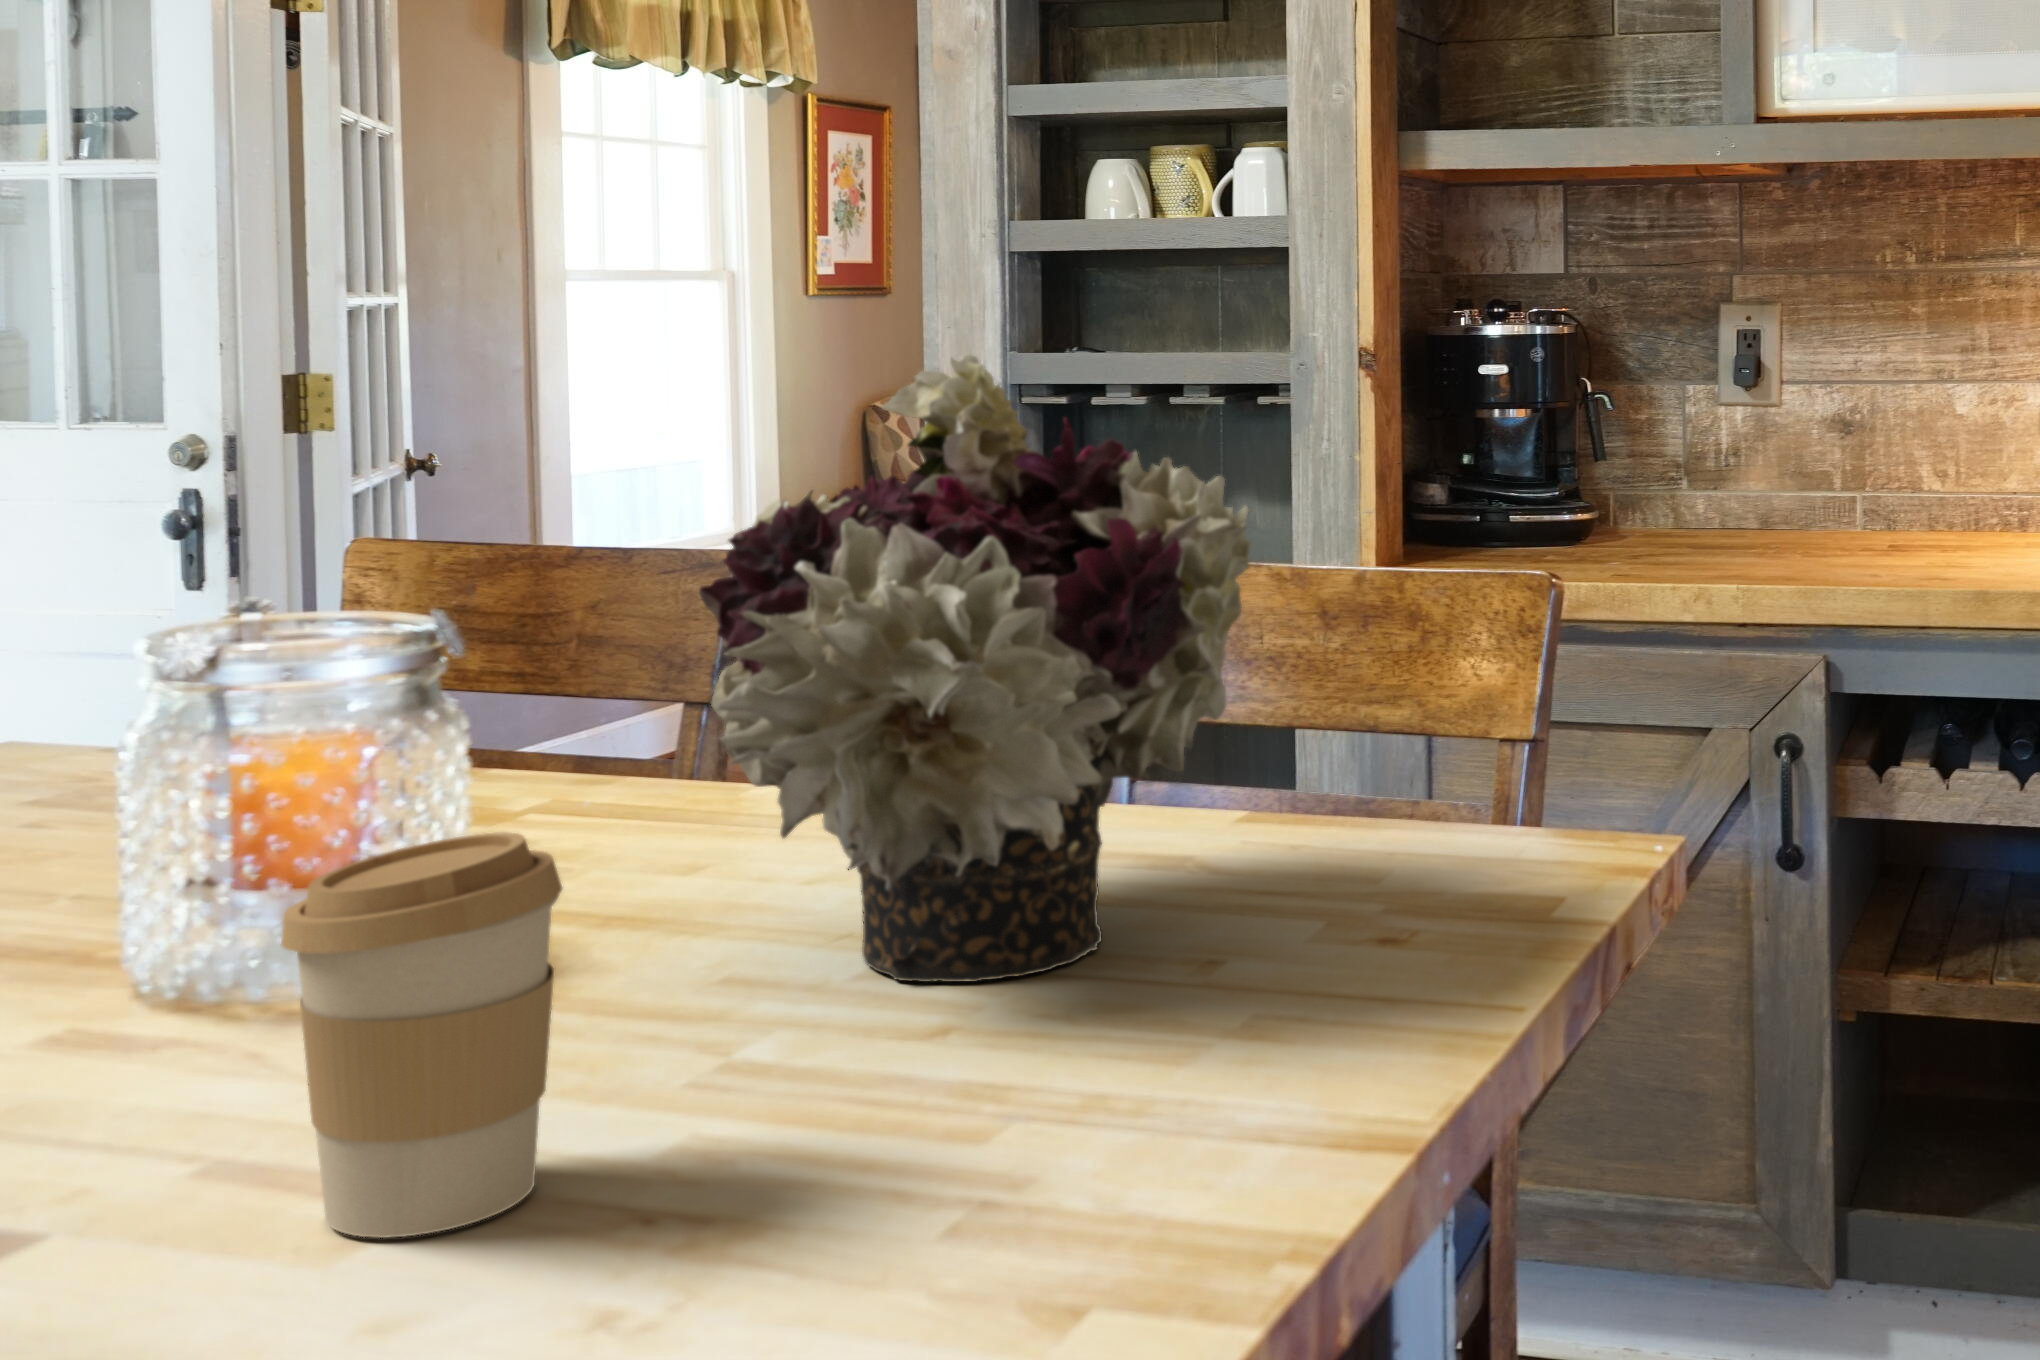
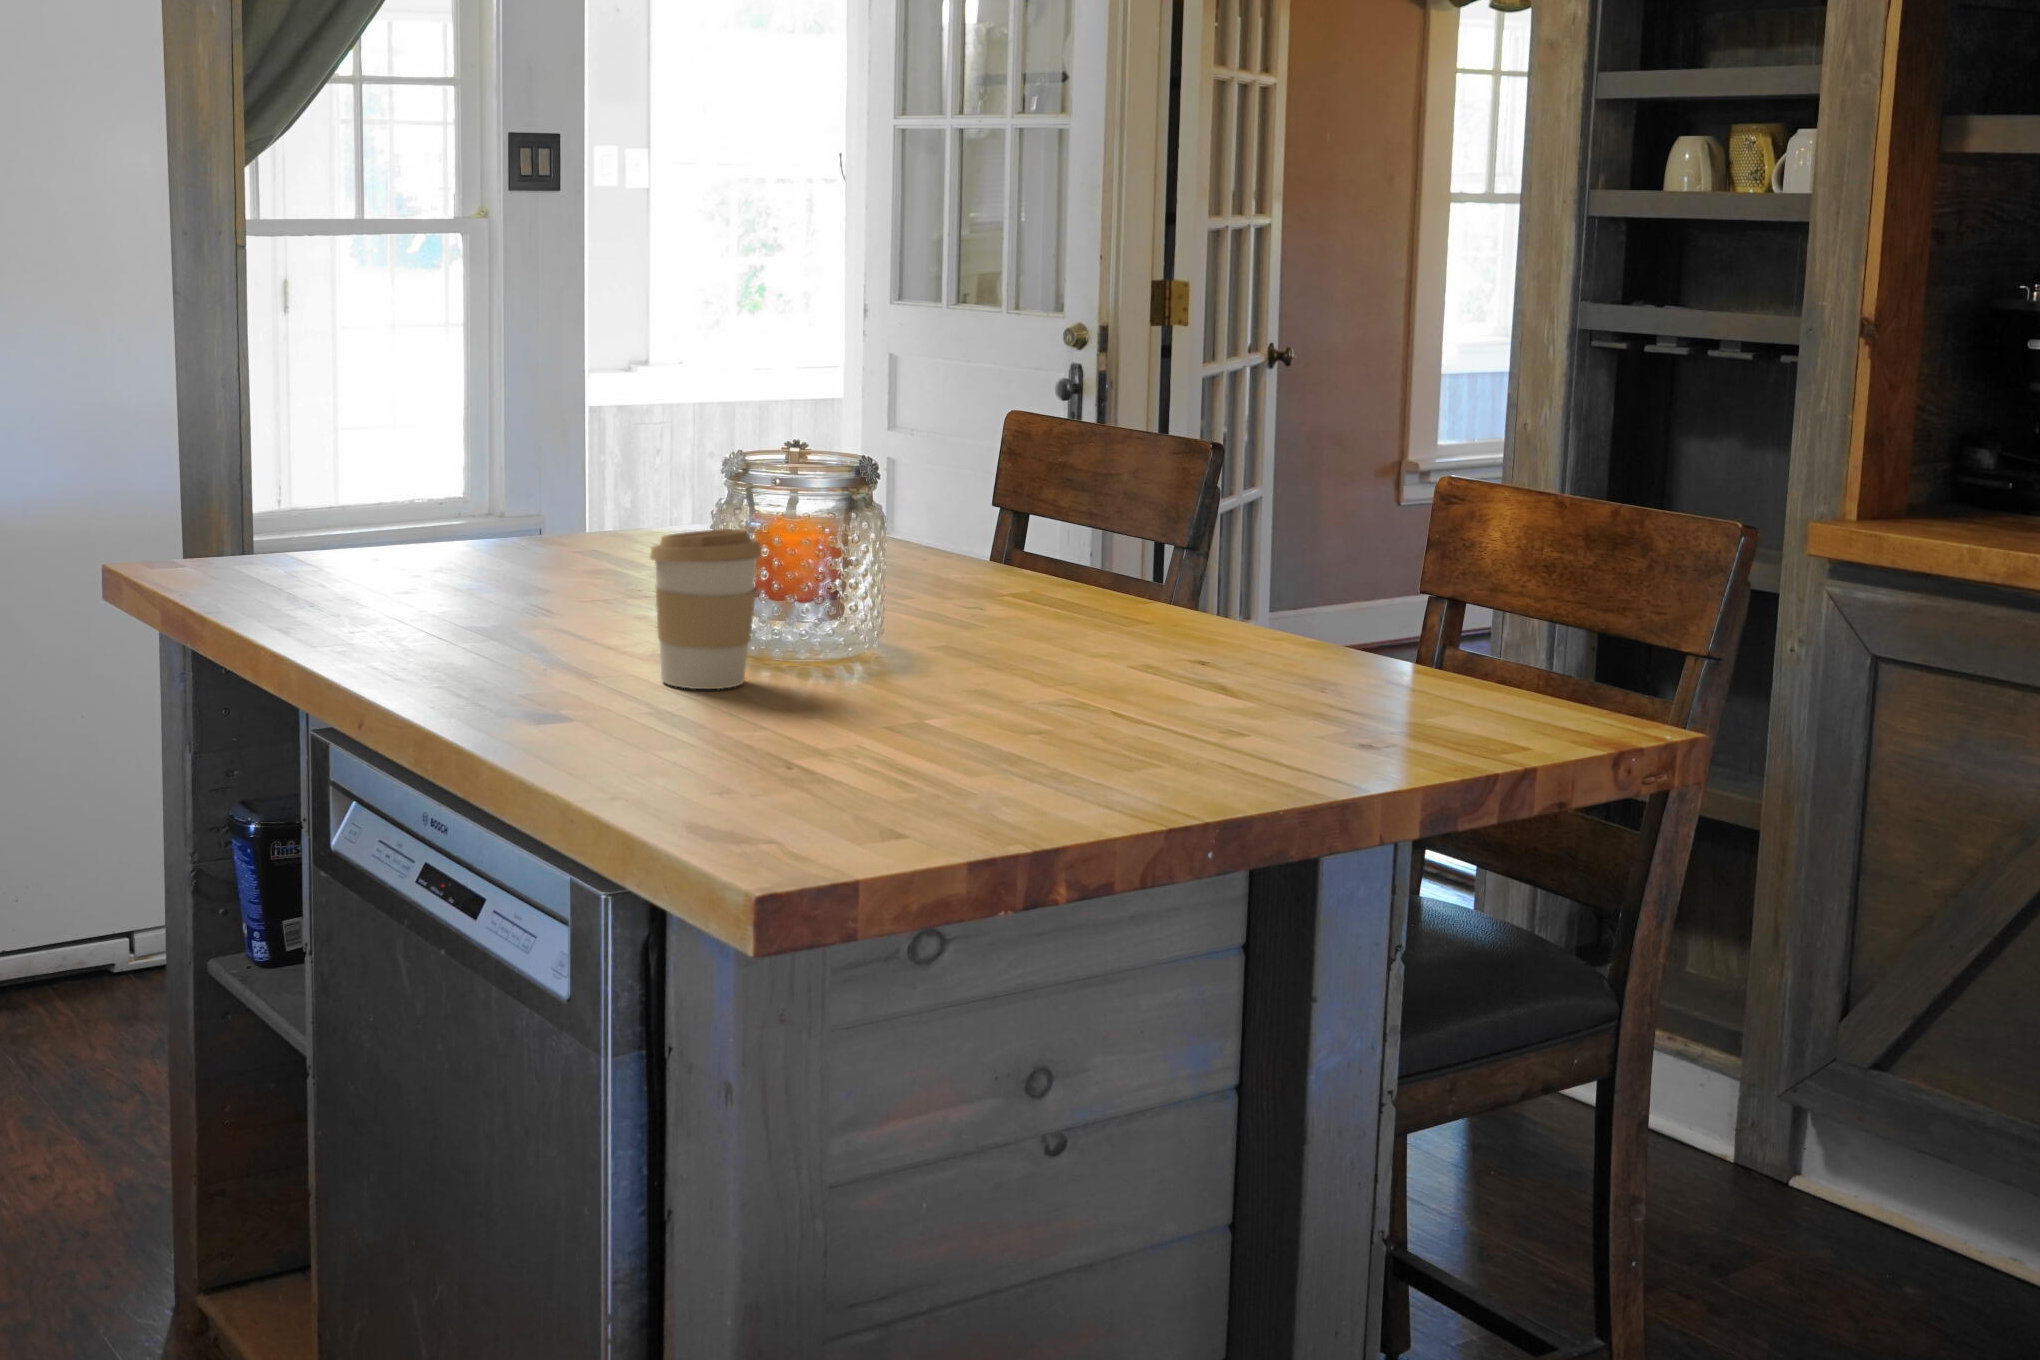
flower arrangement: present [699,354,1251,982] -> none [889,319,1234,674]

